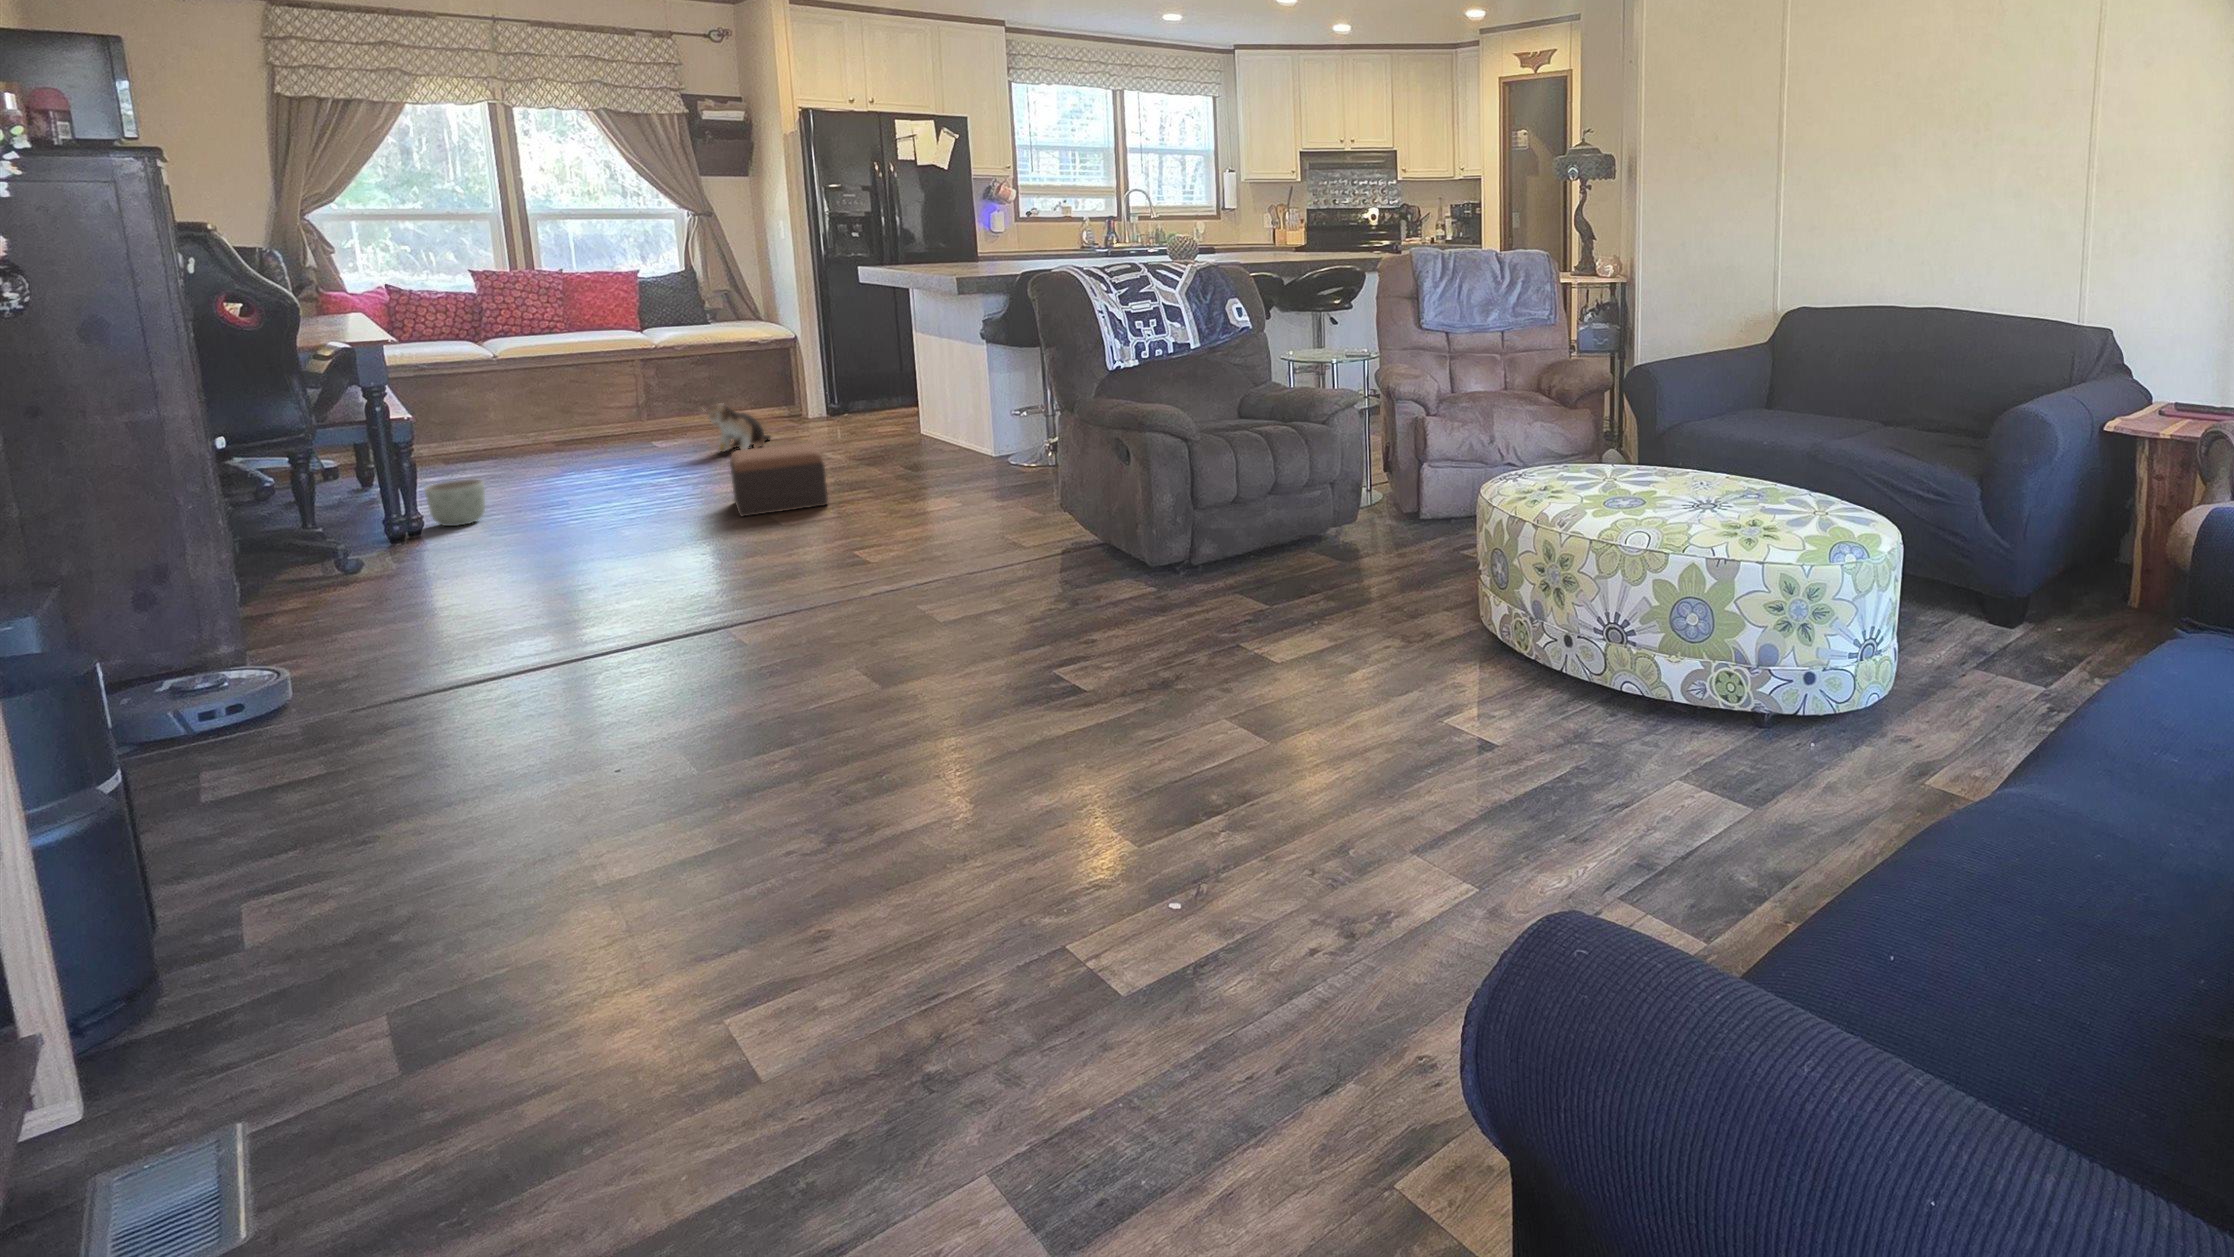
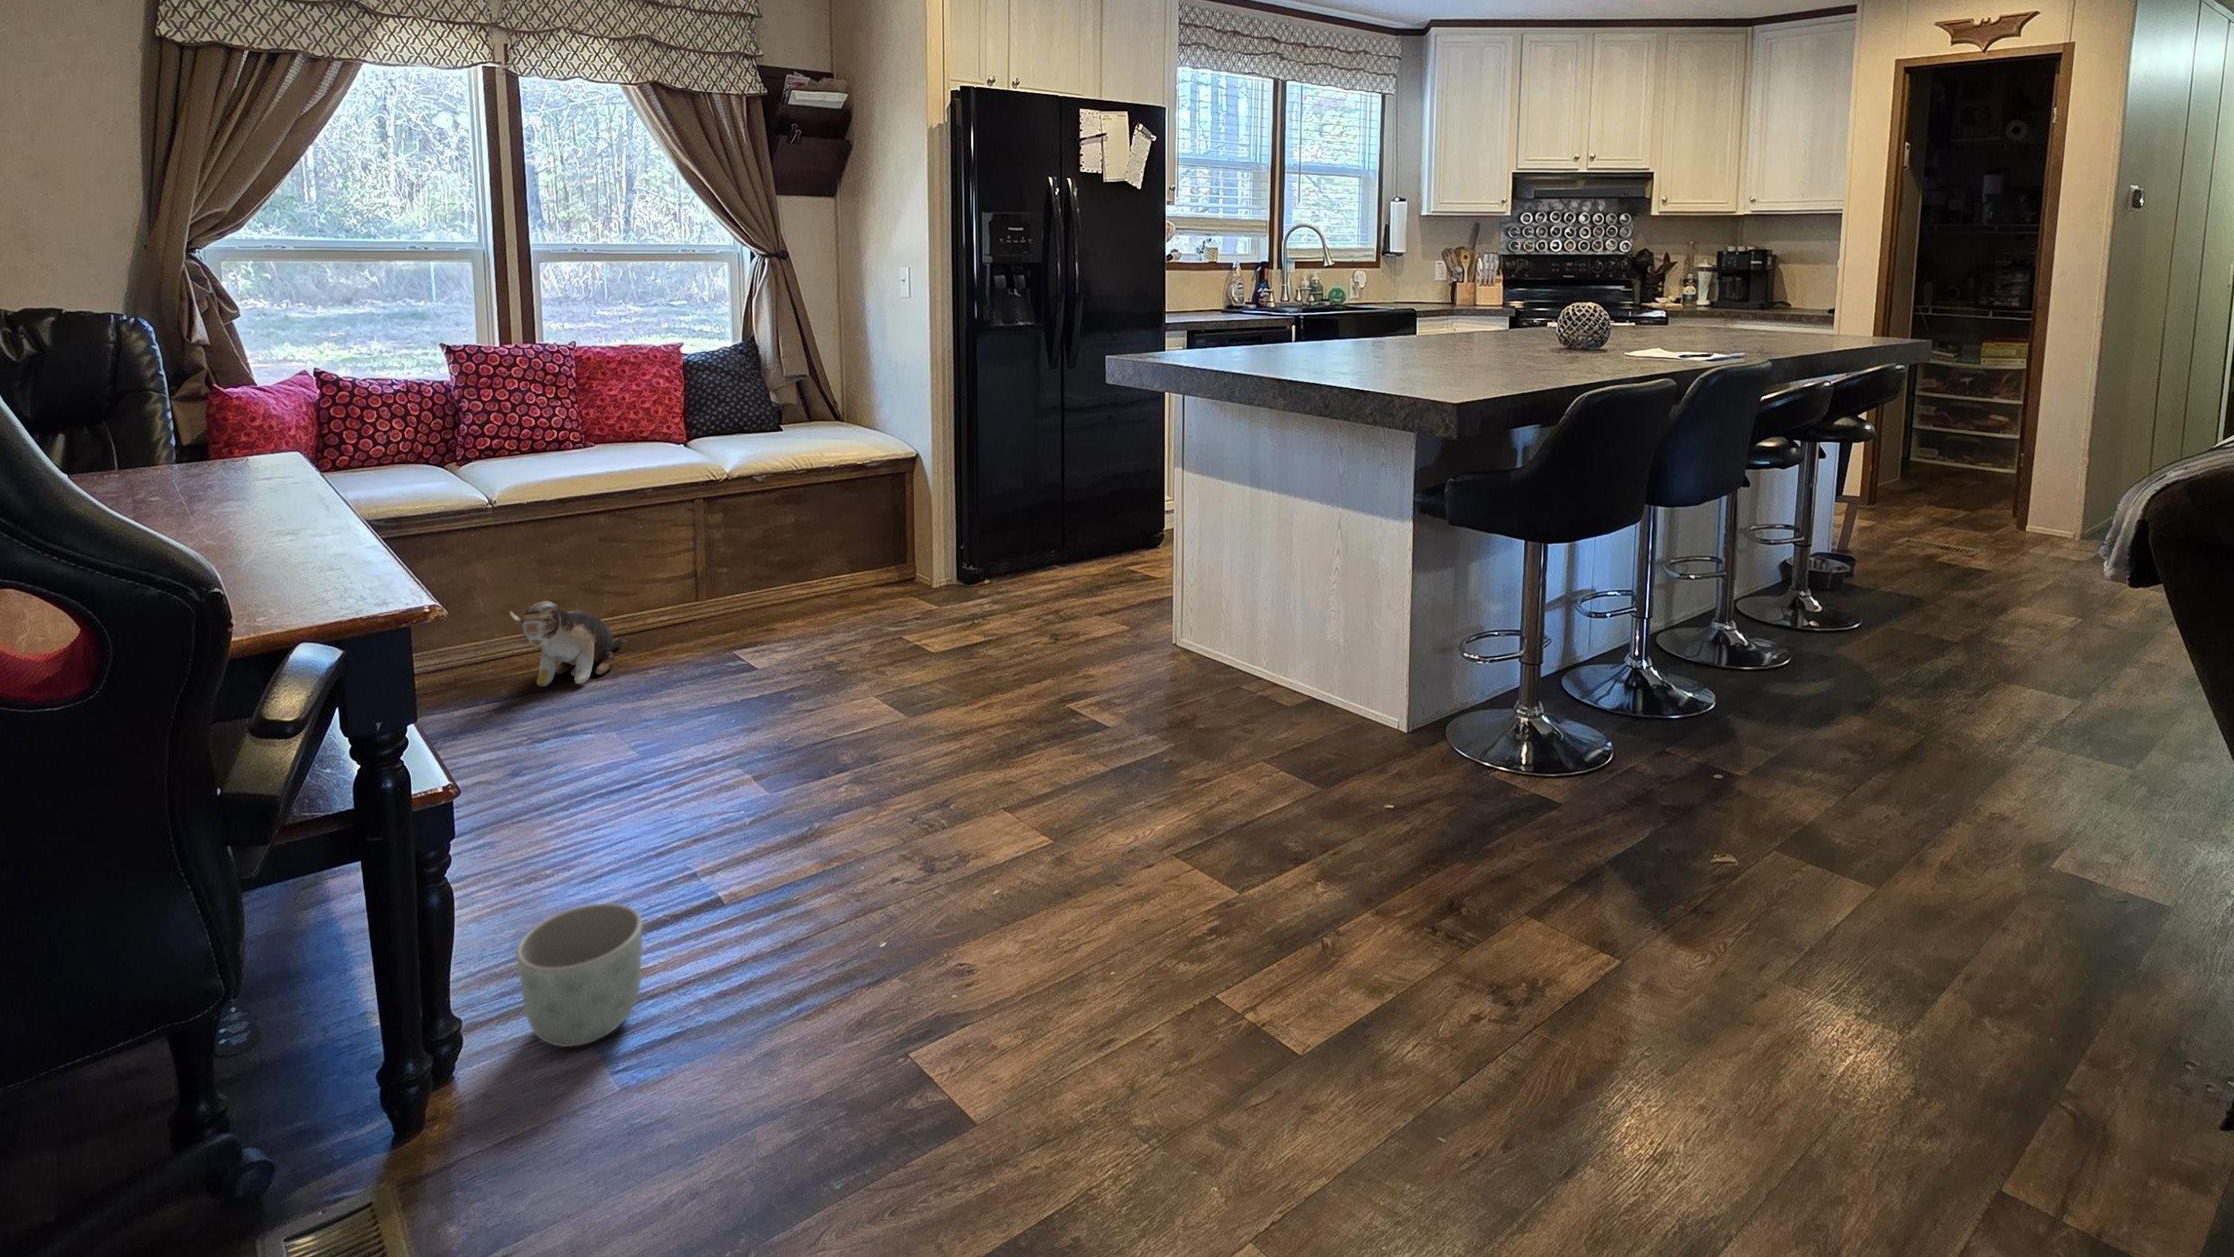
plush toy: present [708,403,770,452] -> present [510,601,622,687]
footstool: present [730,443,828,516] -> none [1148,778,1386,1017]

